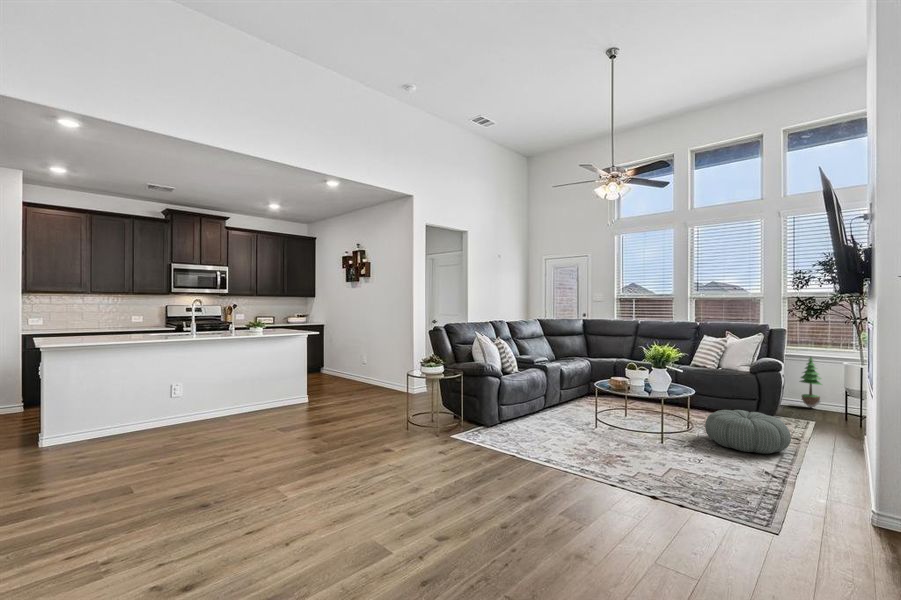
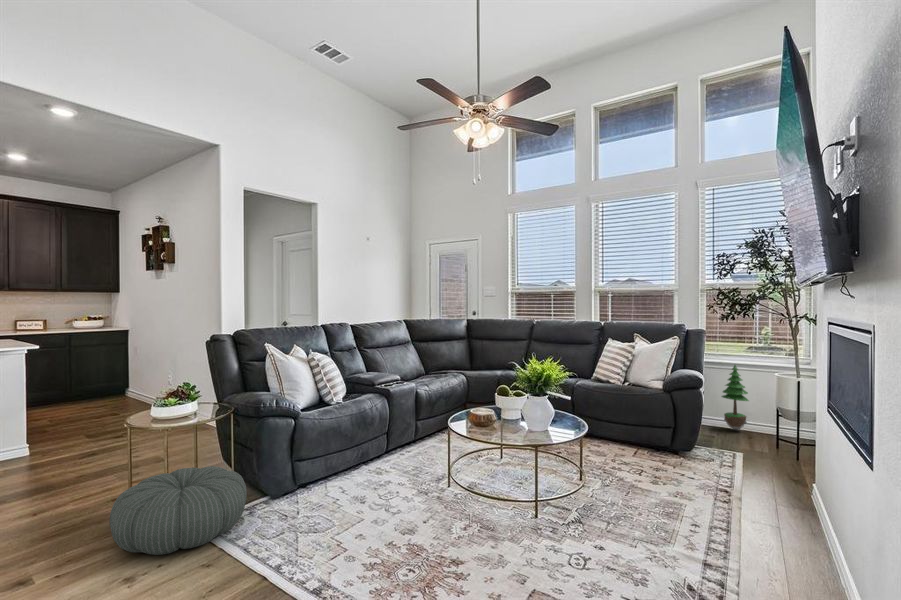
pouf: present [705,410,791,454] -> present [110,466,247,555]

